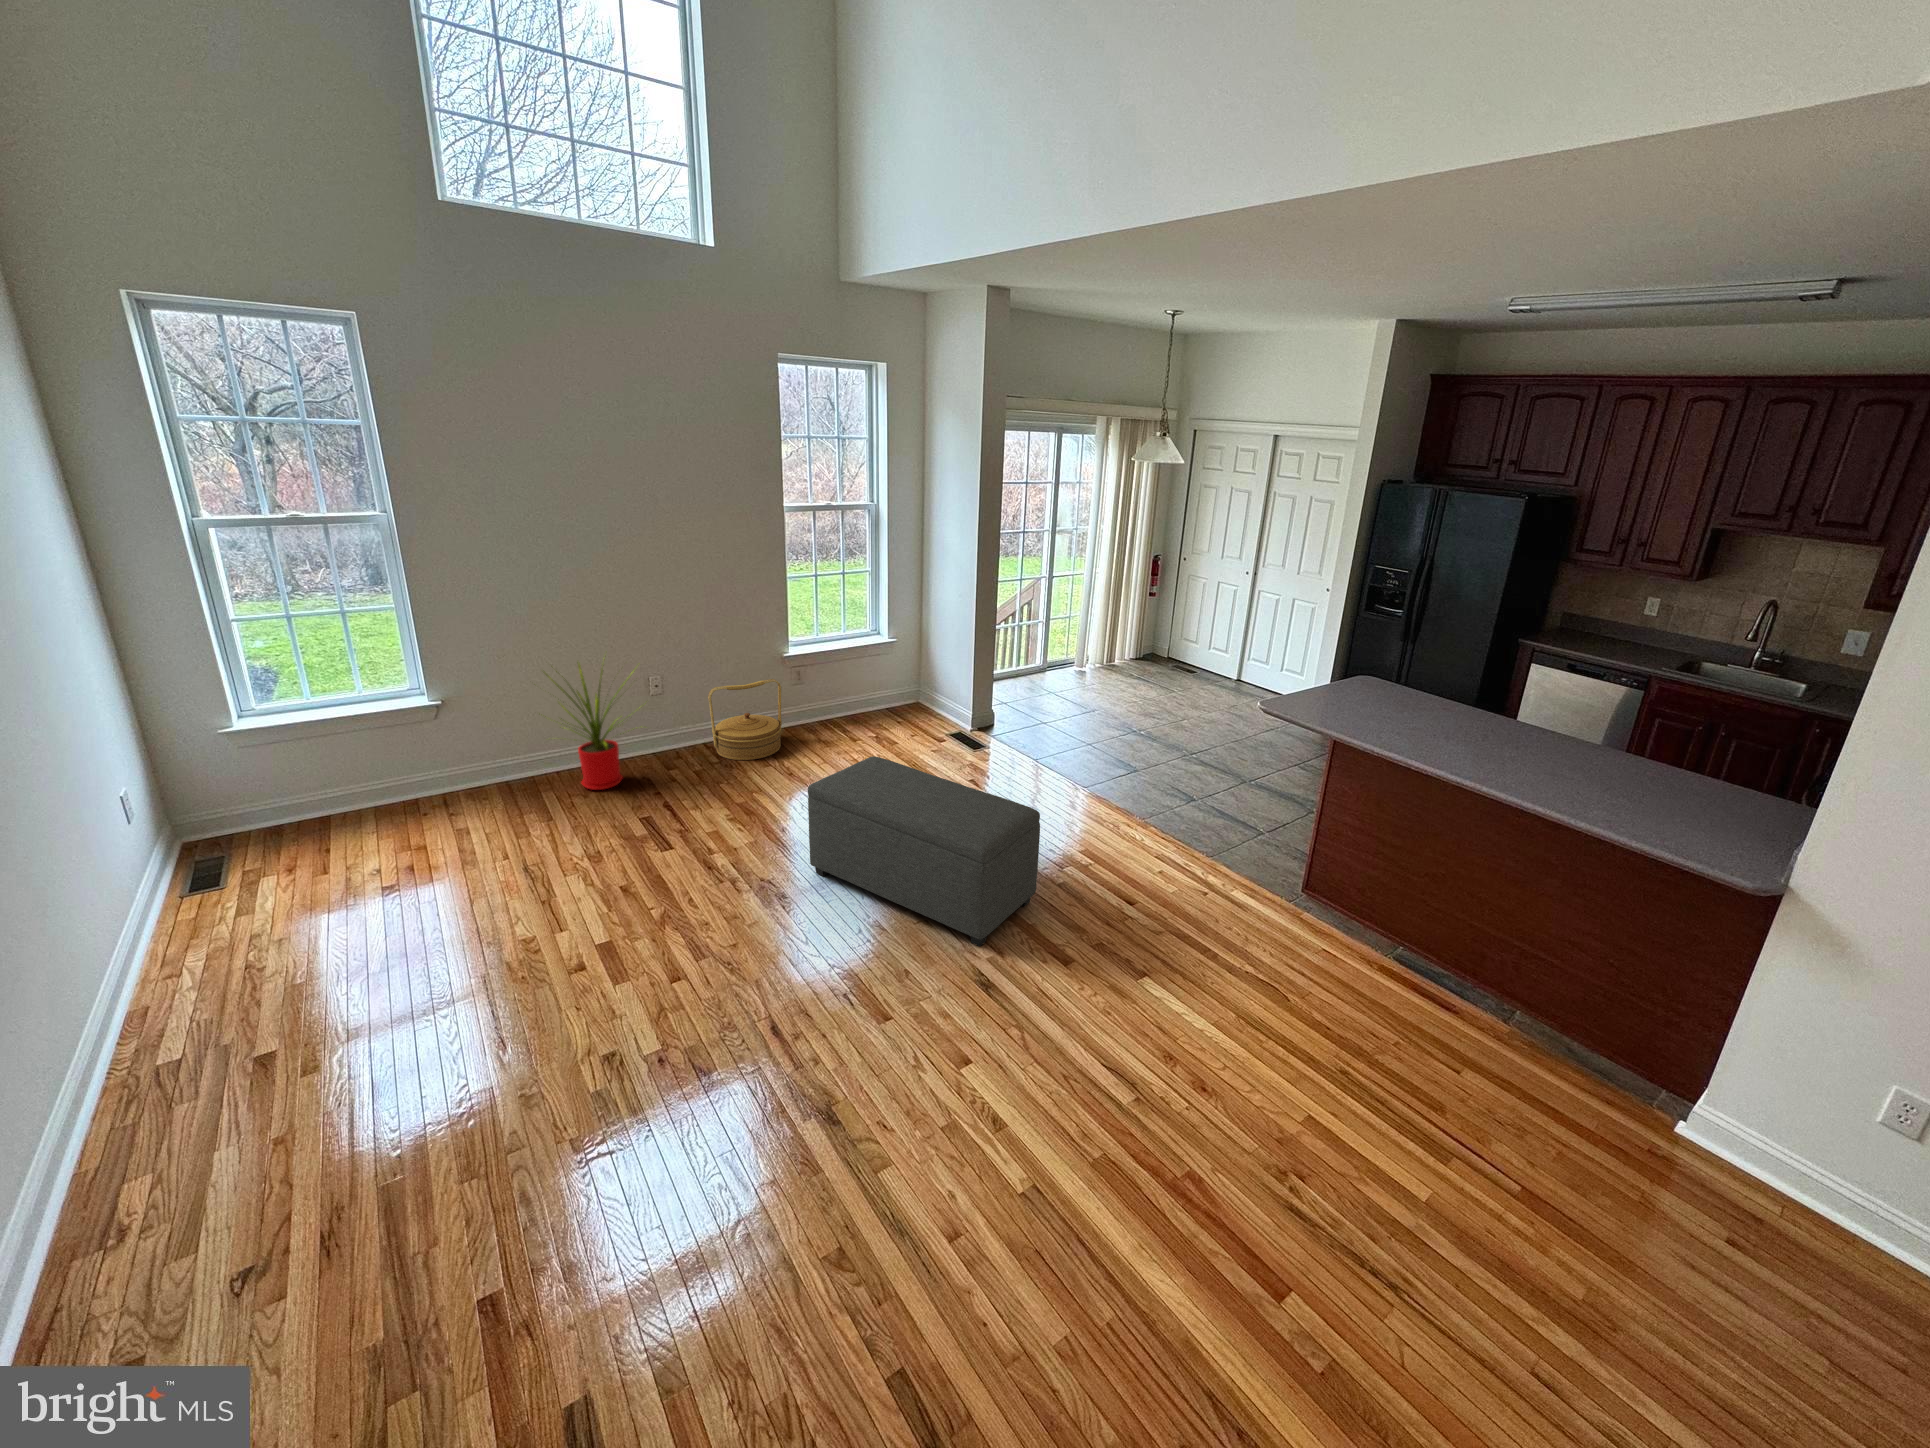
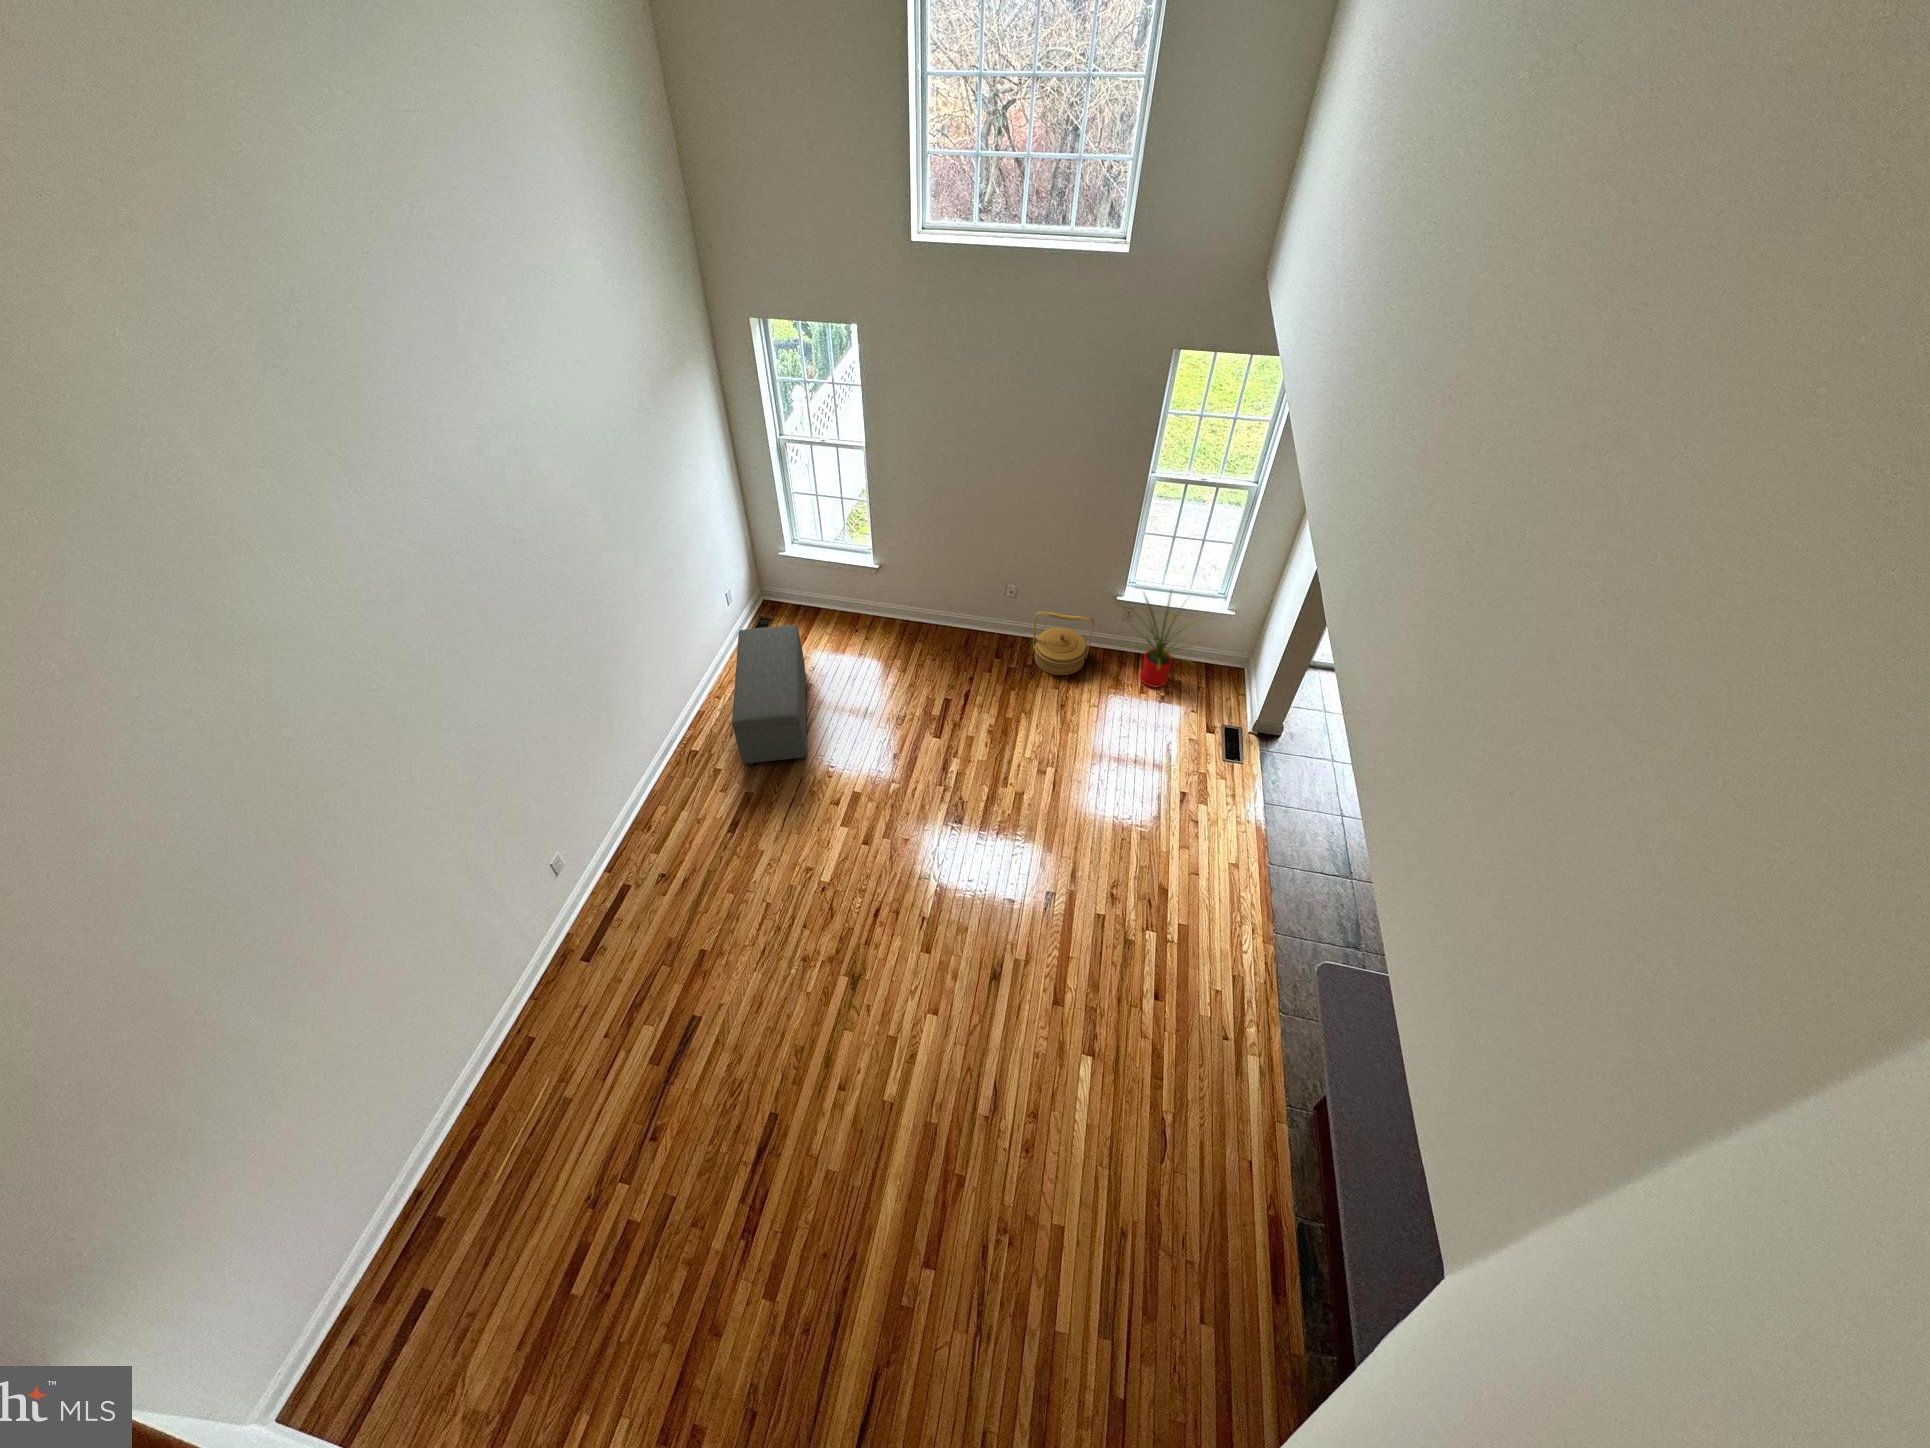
house plant: present [545,663,634,790] -> present [1136,593,1207,688]
ottoman: present [808,756,1040,946] -> present [732,625,807,766]

